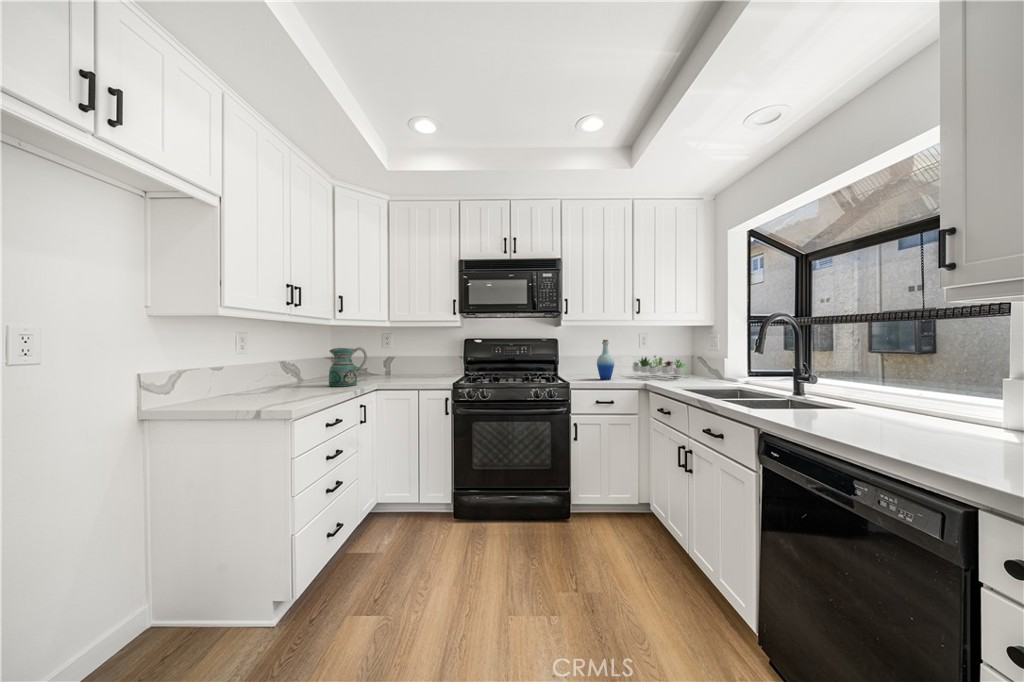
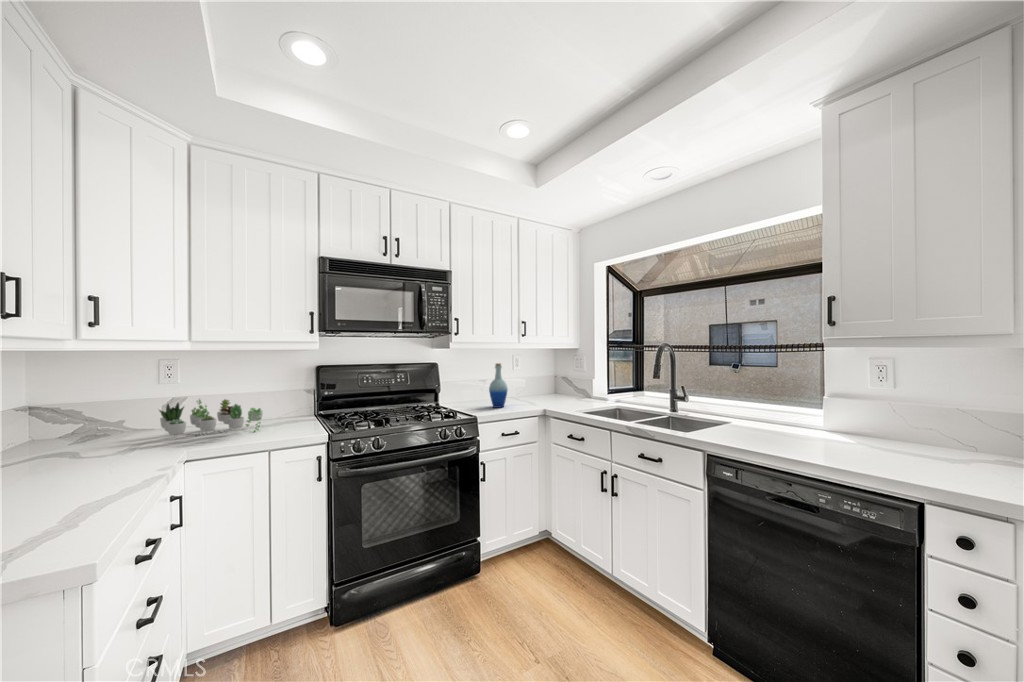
ceramic pitcher: present [329,347,367,387] -> none [77,392,169,473]
succulent plant: present [632,356,689,377] -> present [159,399,263,436]

